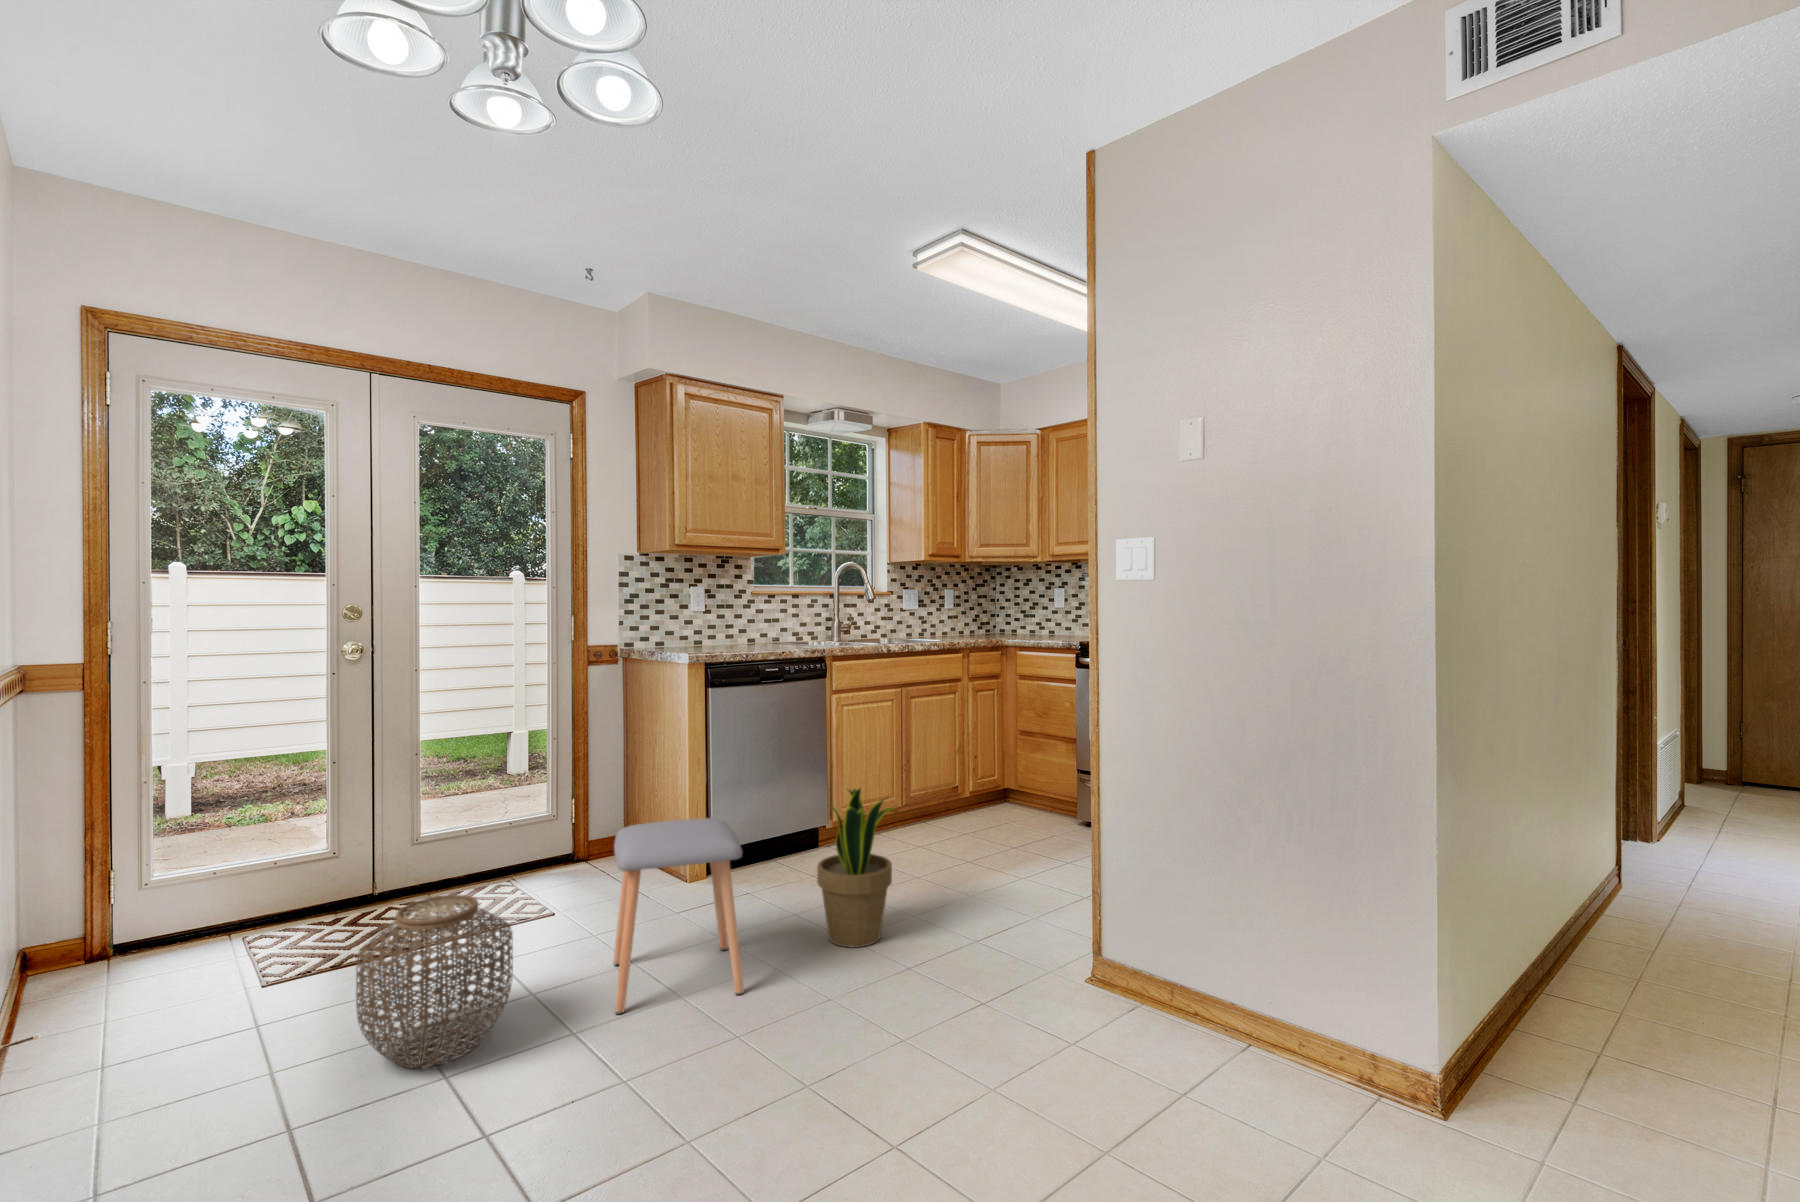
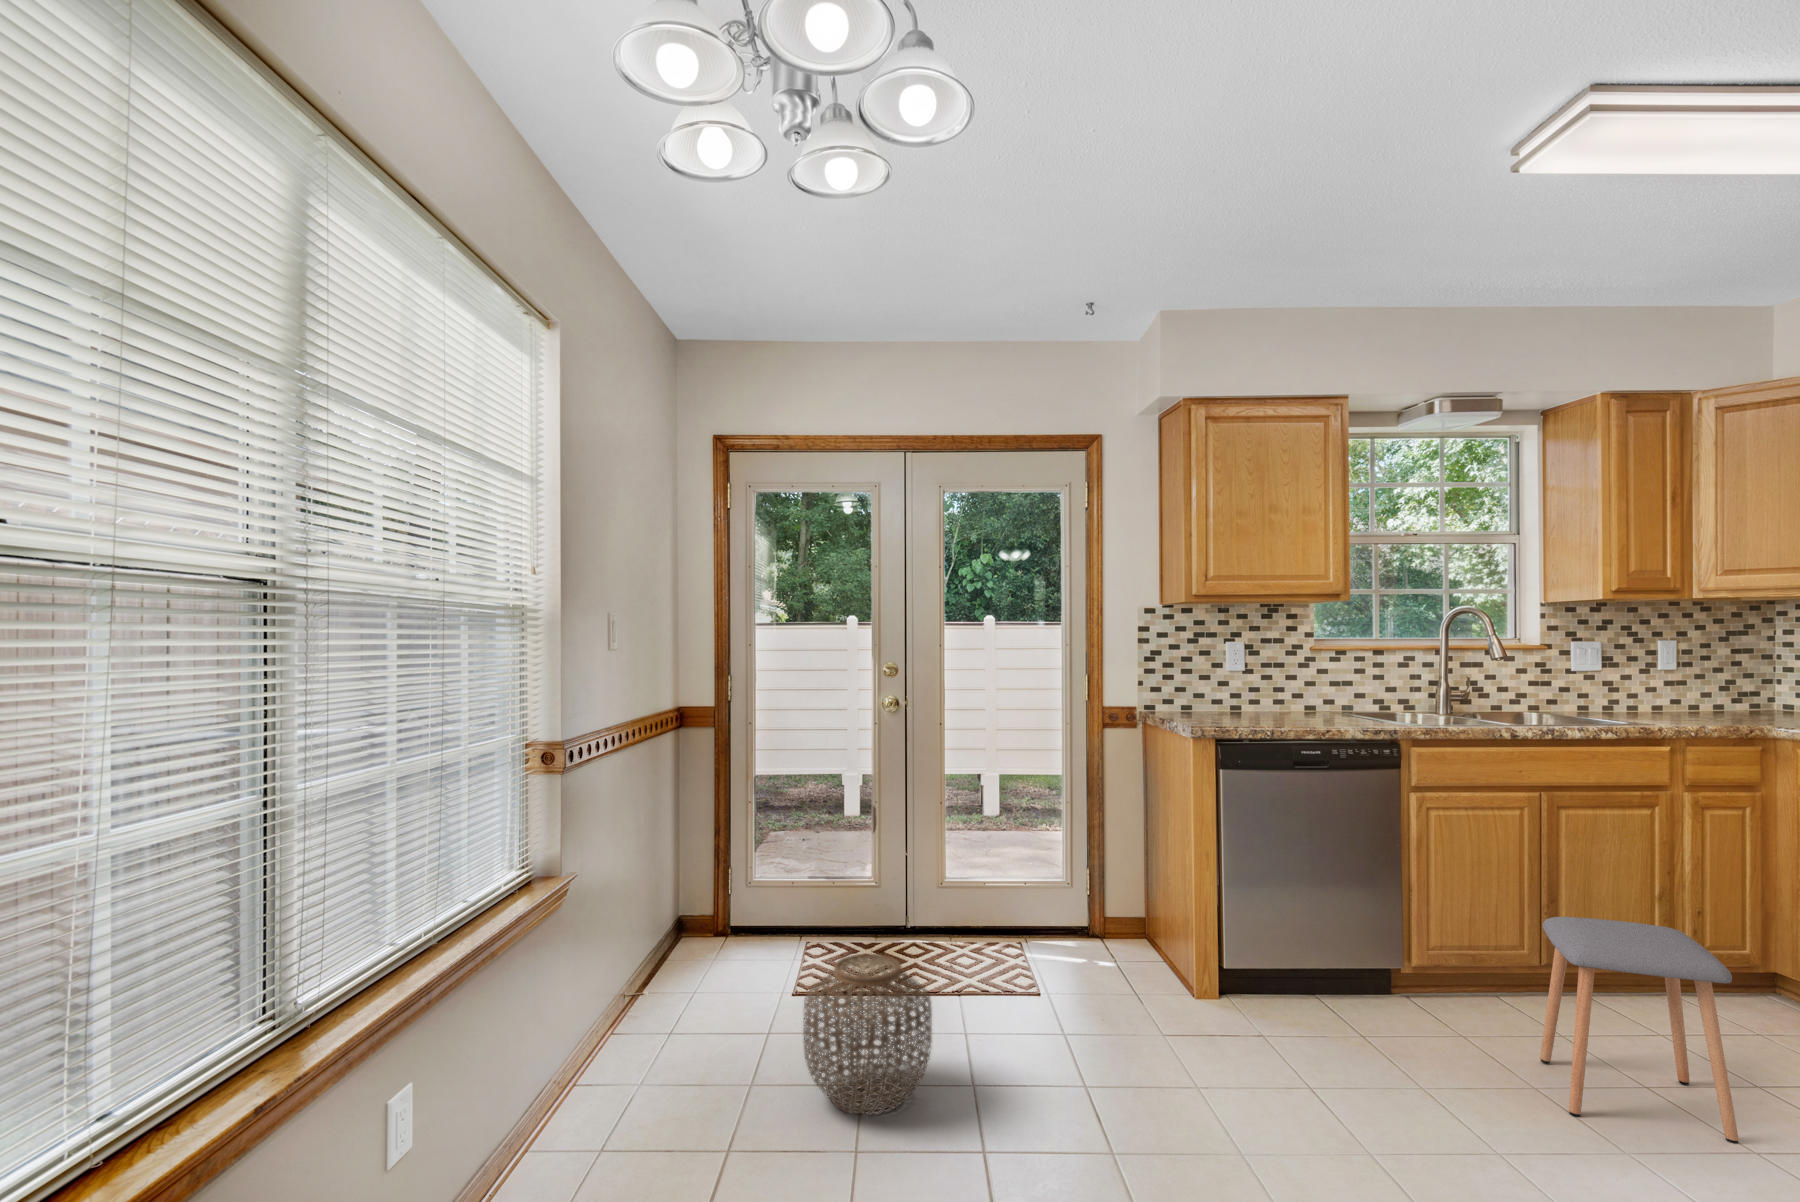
potted plant: present [817,789,897,947] -> none [1297,930,1425,1154]
stool: present [613,818,744,1015] -> present [1540,917,1739,1143]

